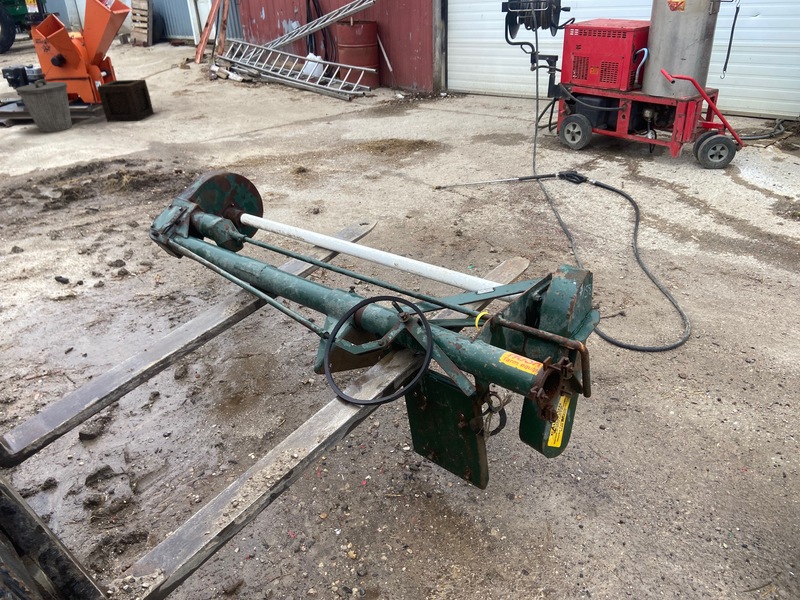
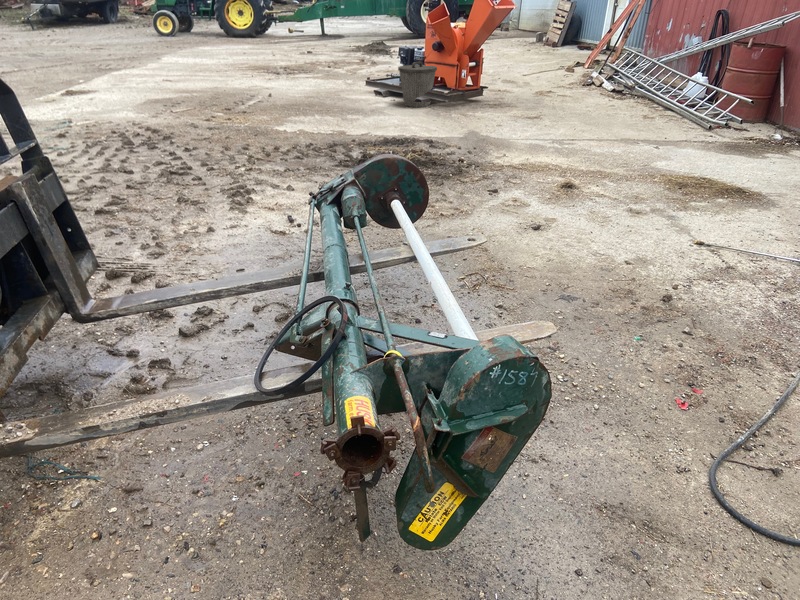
wooden crate: present [97,80,153,121] -> none [458,71,504,110]

